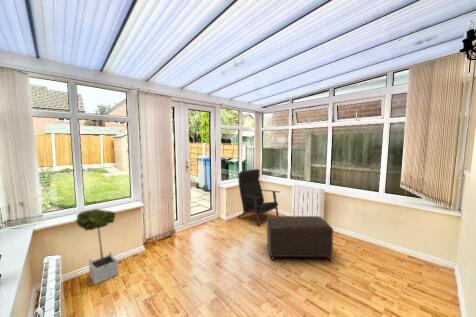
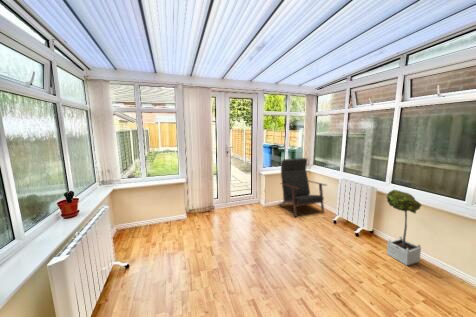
potted tree: present [76,209,118,285] -> present [387,190,421,266]
ottoman: present [266,216,333,260] -> none [287,208,364,271]

